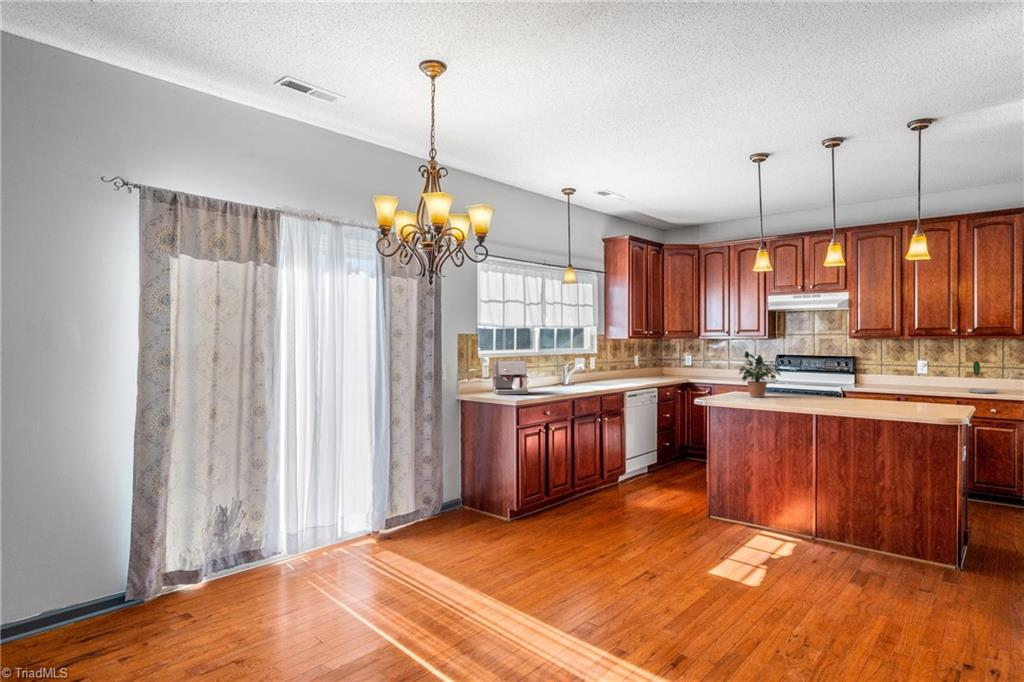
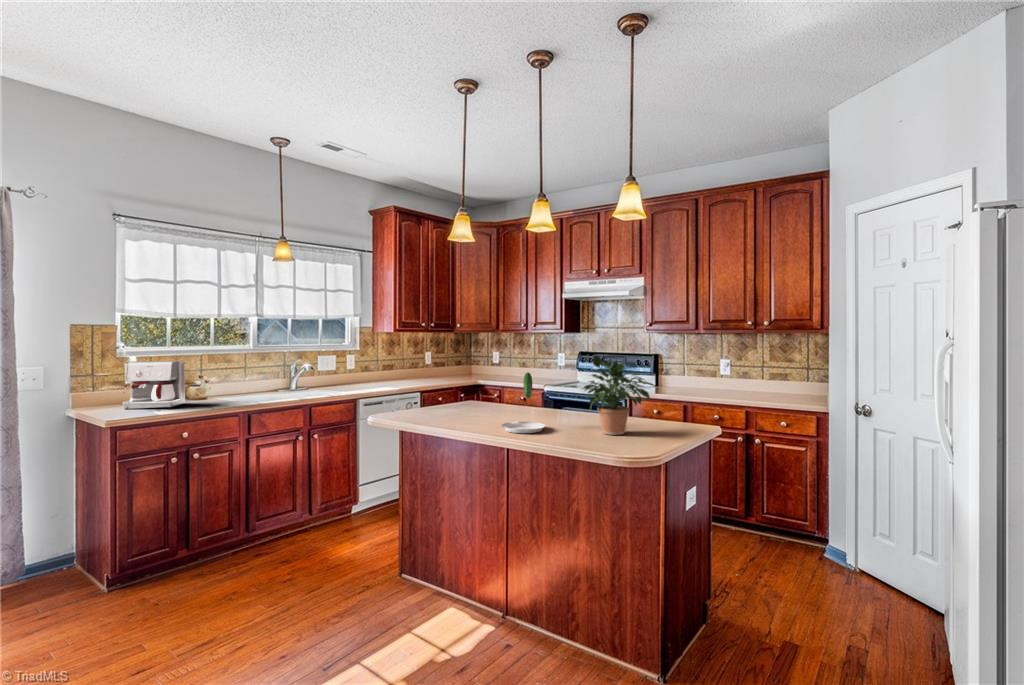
potted plant: present [739,351,780,397] -> present [583,355,655,435]
plate: present [967,361,997,393] -> present [502,372,545,433]

